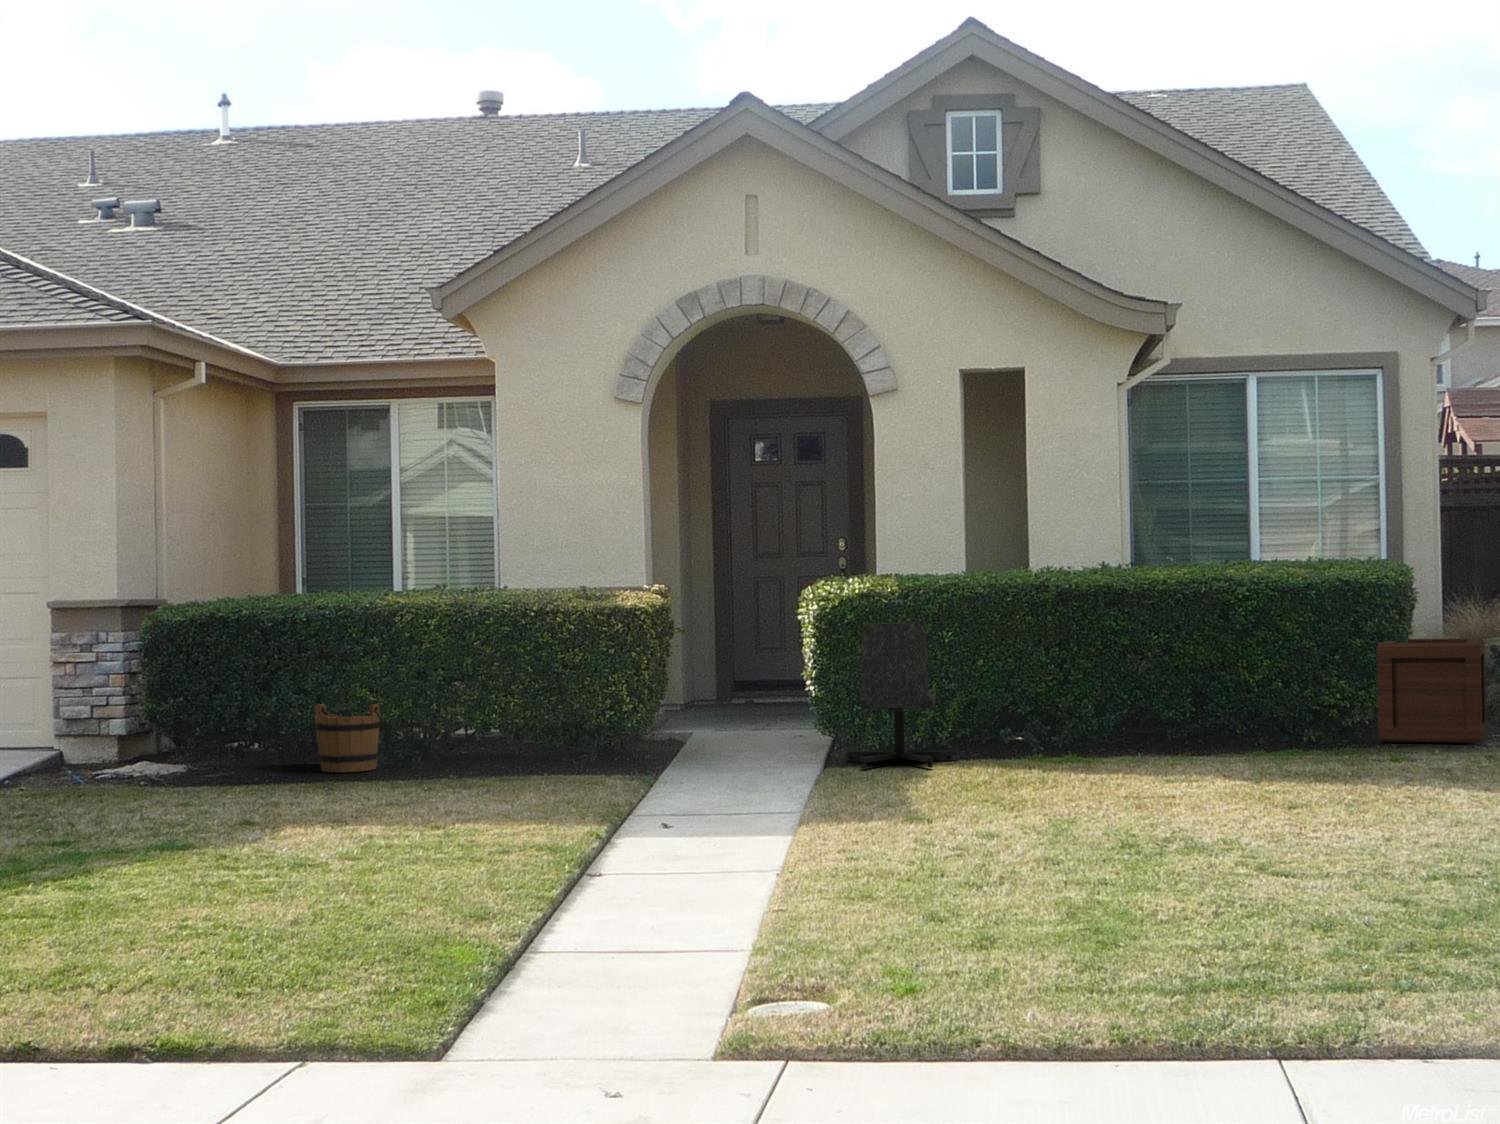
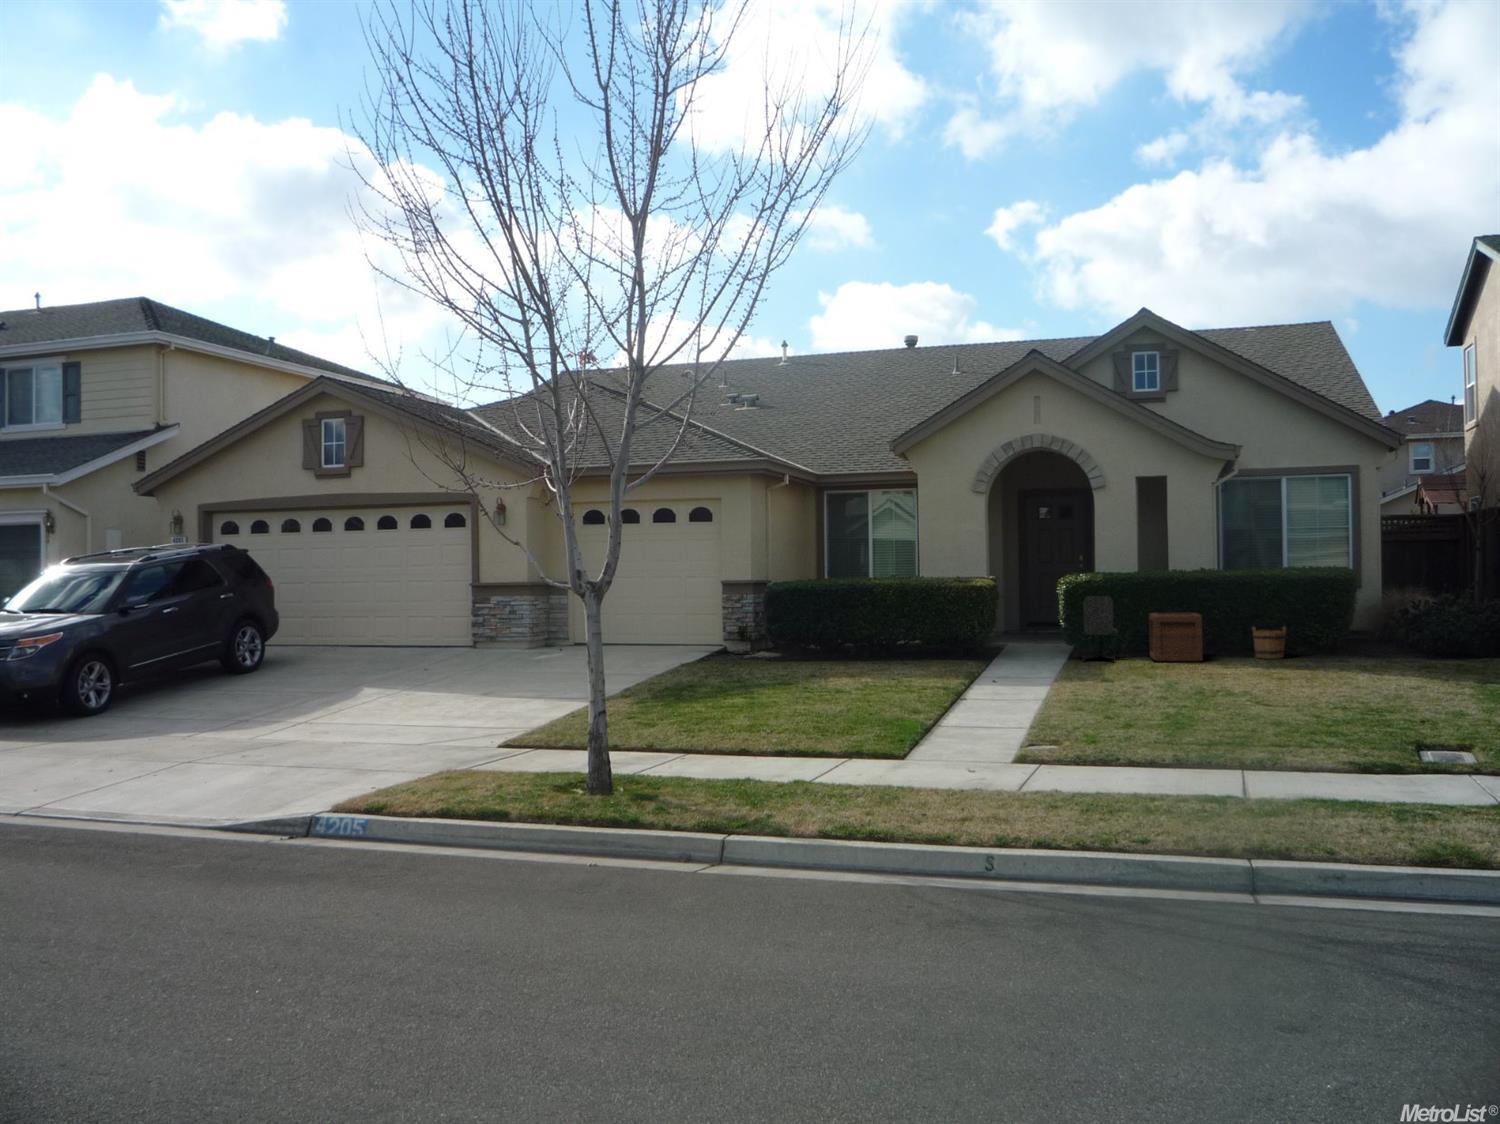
wooden crate: present [1377,639,1486,743] -> present [1149,613,1203,661]
potted tree: none [71,674,132,770] -> present [736,618,756,654]
bucket: present [314,704,382,772] -> present [1252,627,1286,659]

